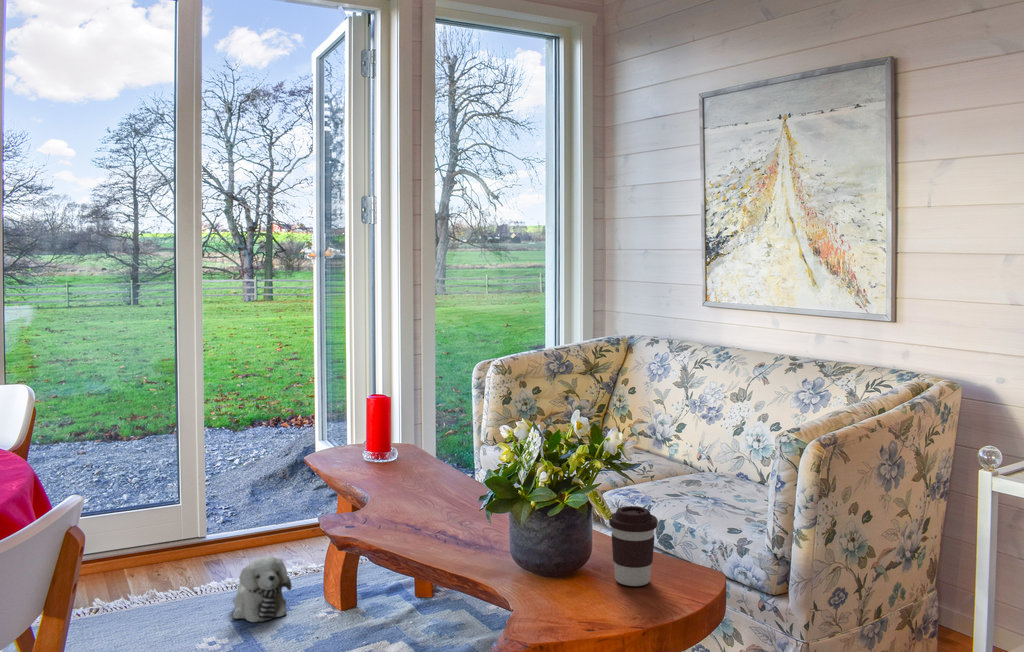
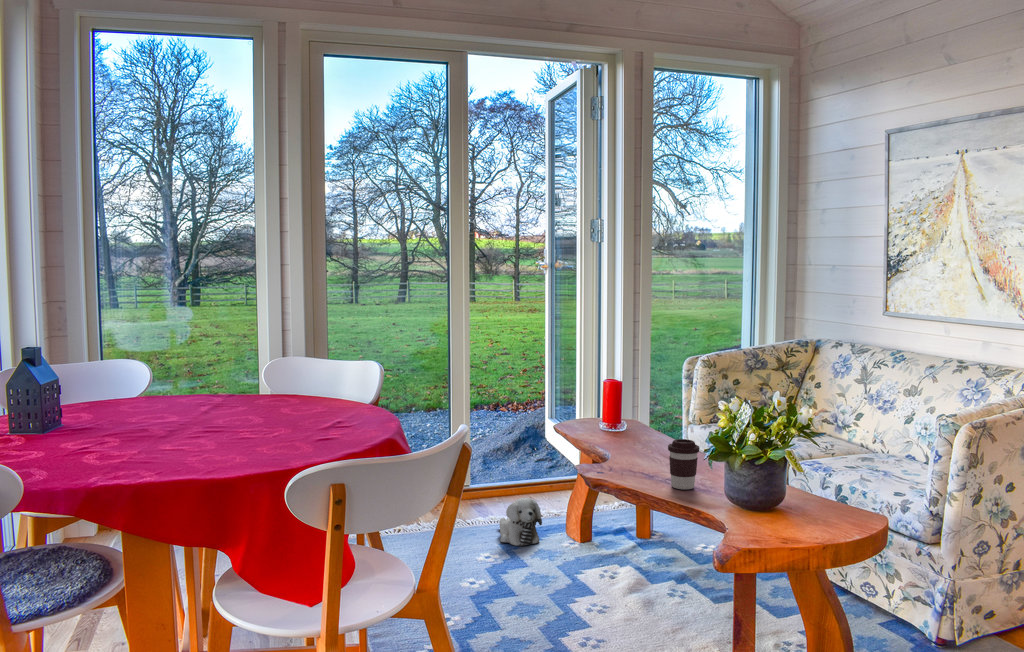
coffee cup: present [609,506,657,586] -> present [668,439,699,490]

